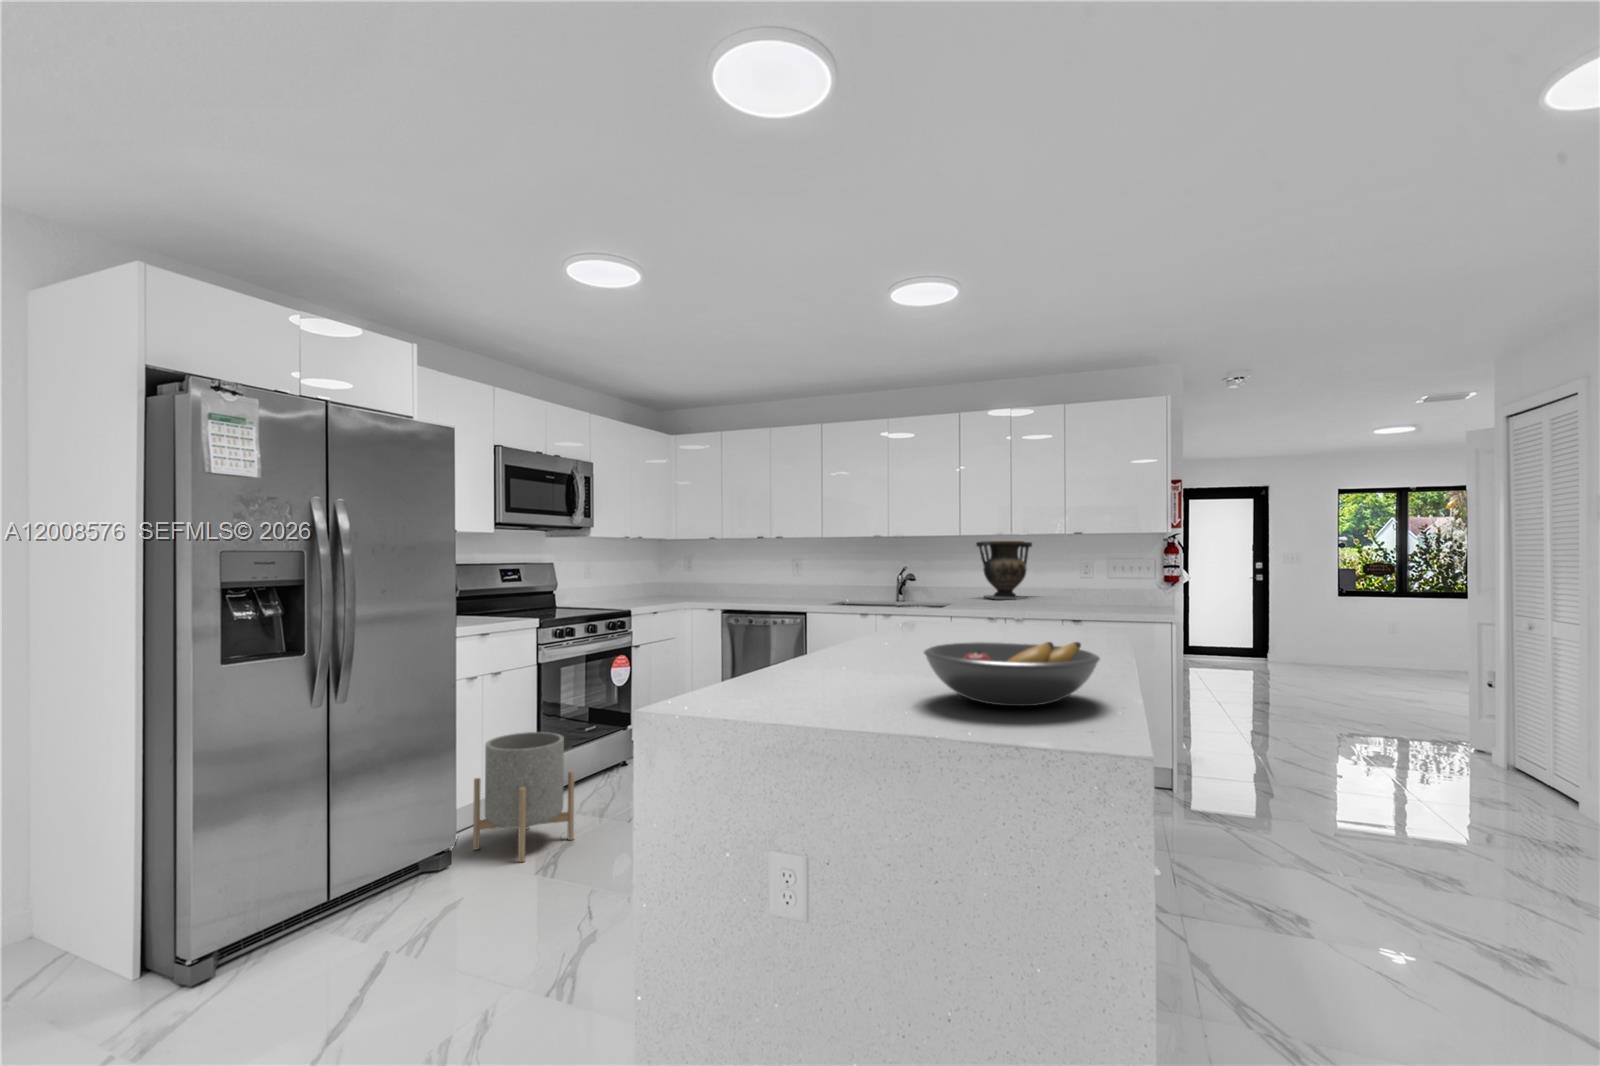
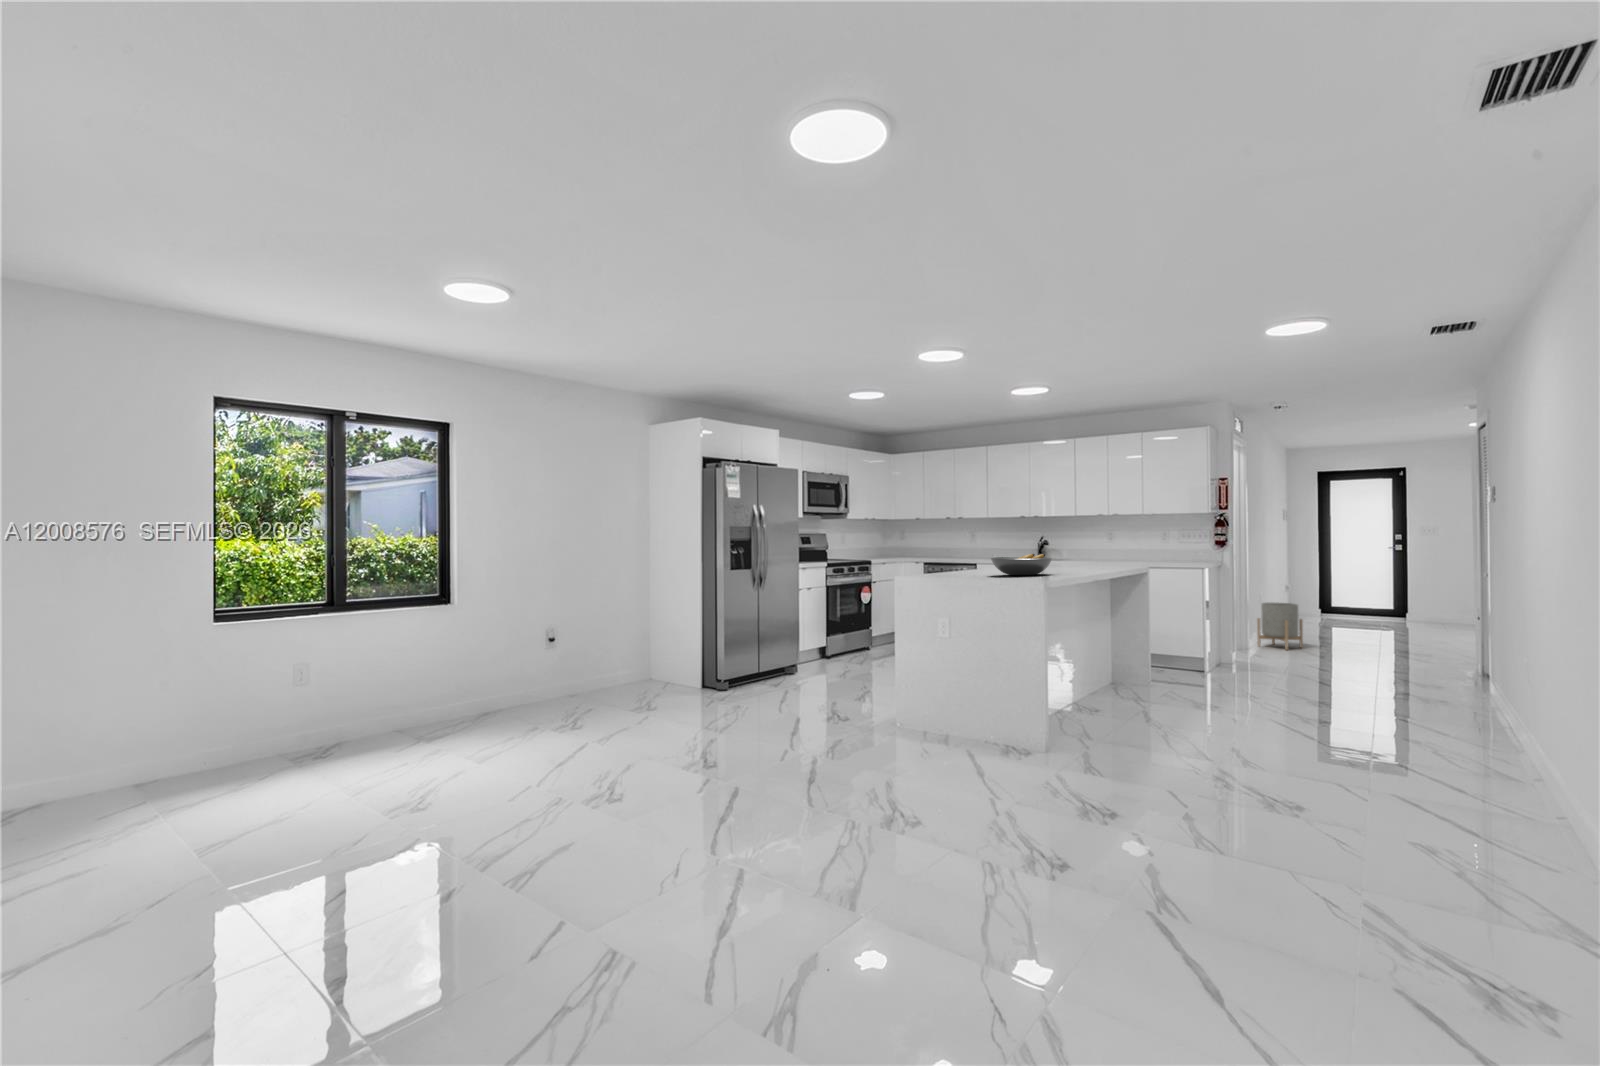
vase: present [976,541,1032,599] -> none [1089,519,1127,556]
planter: present [473,732,574,862] -> present [1257,603,1303,650]

